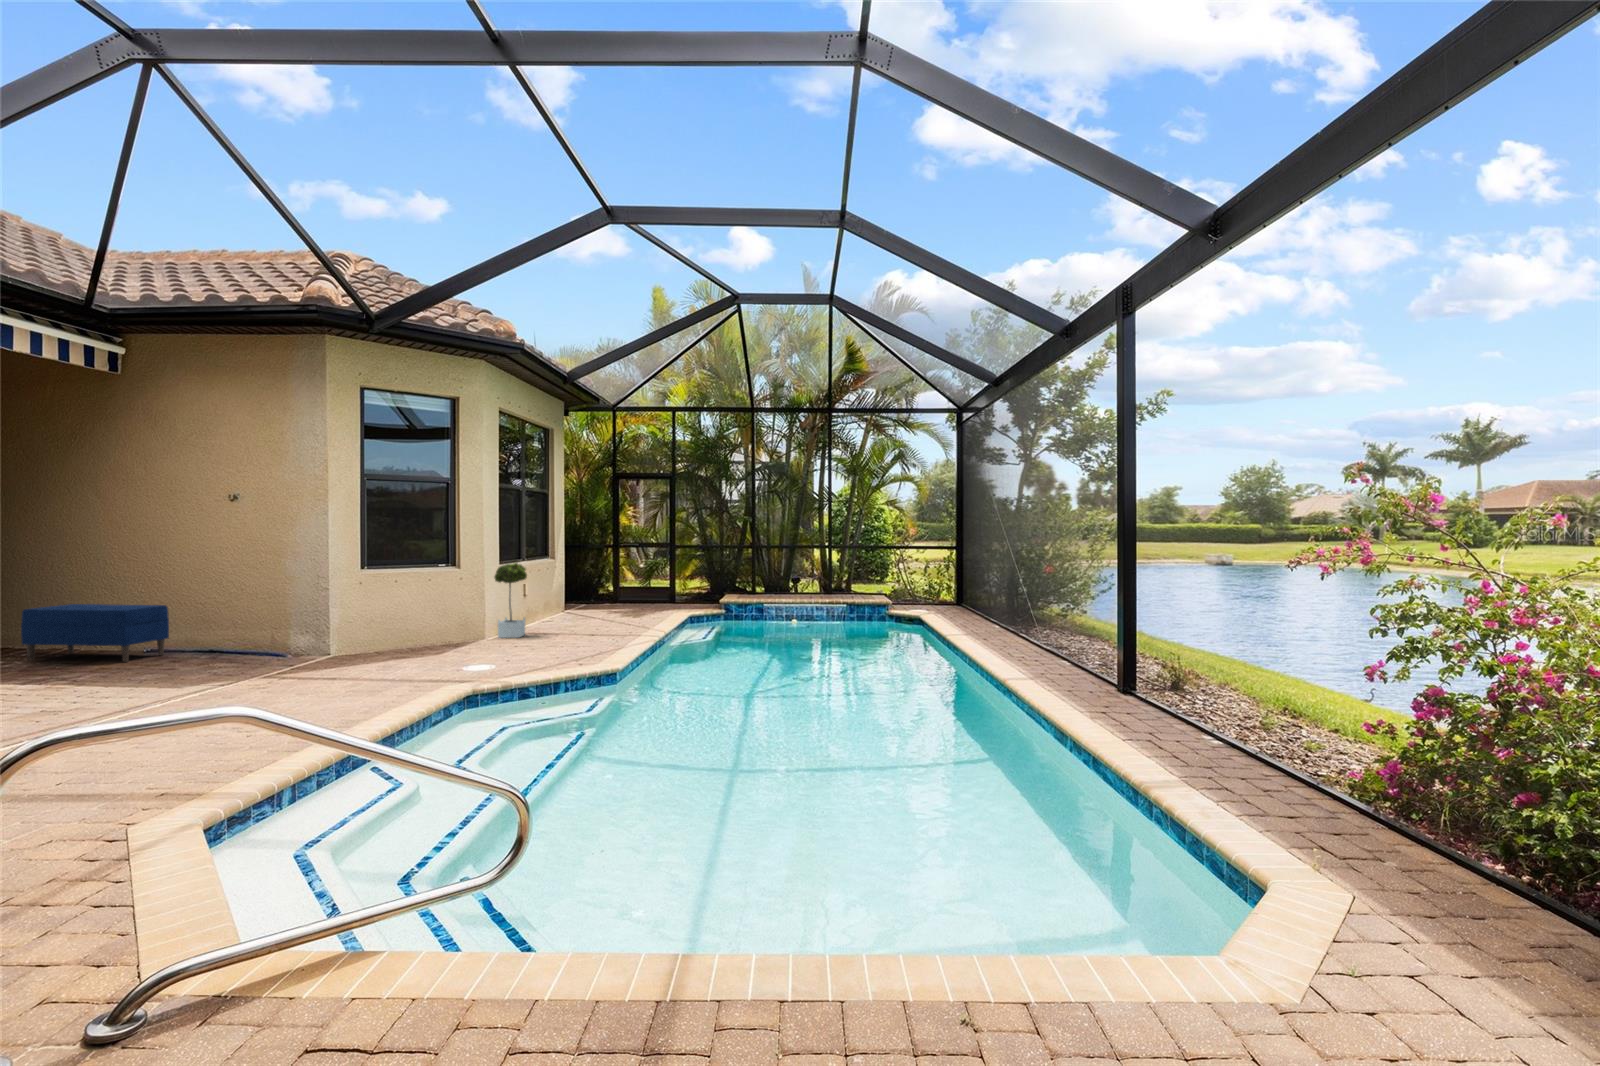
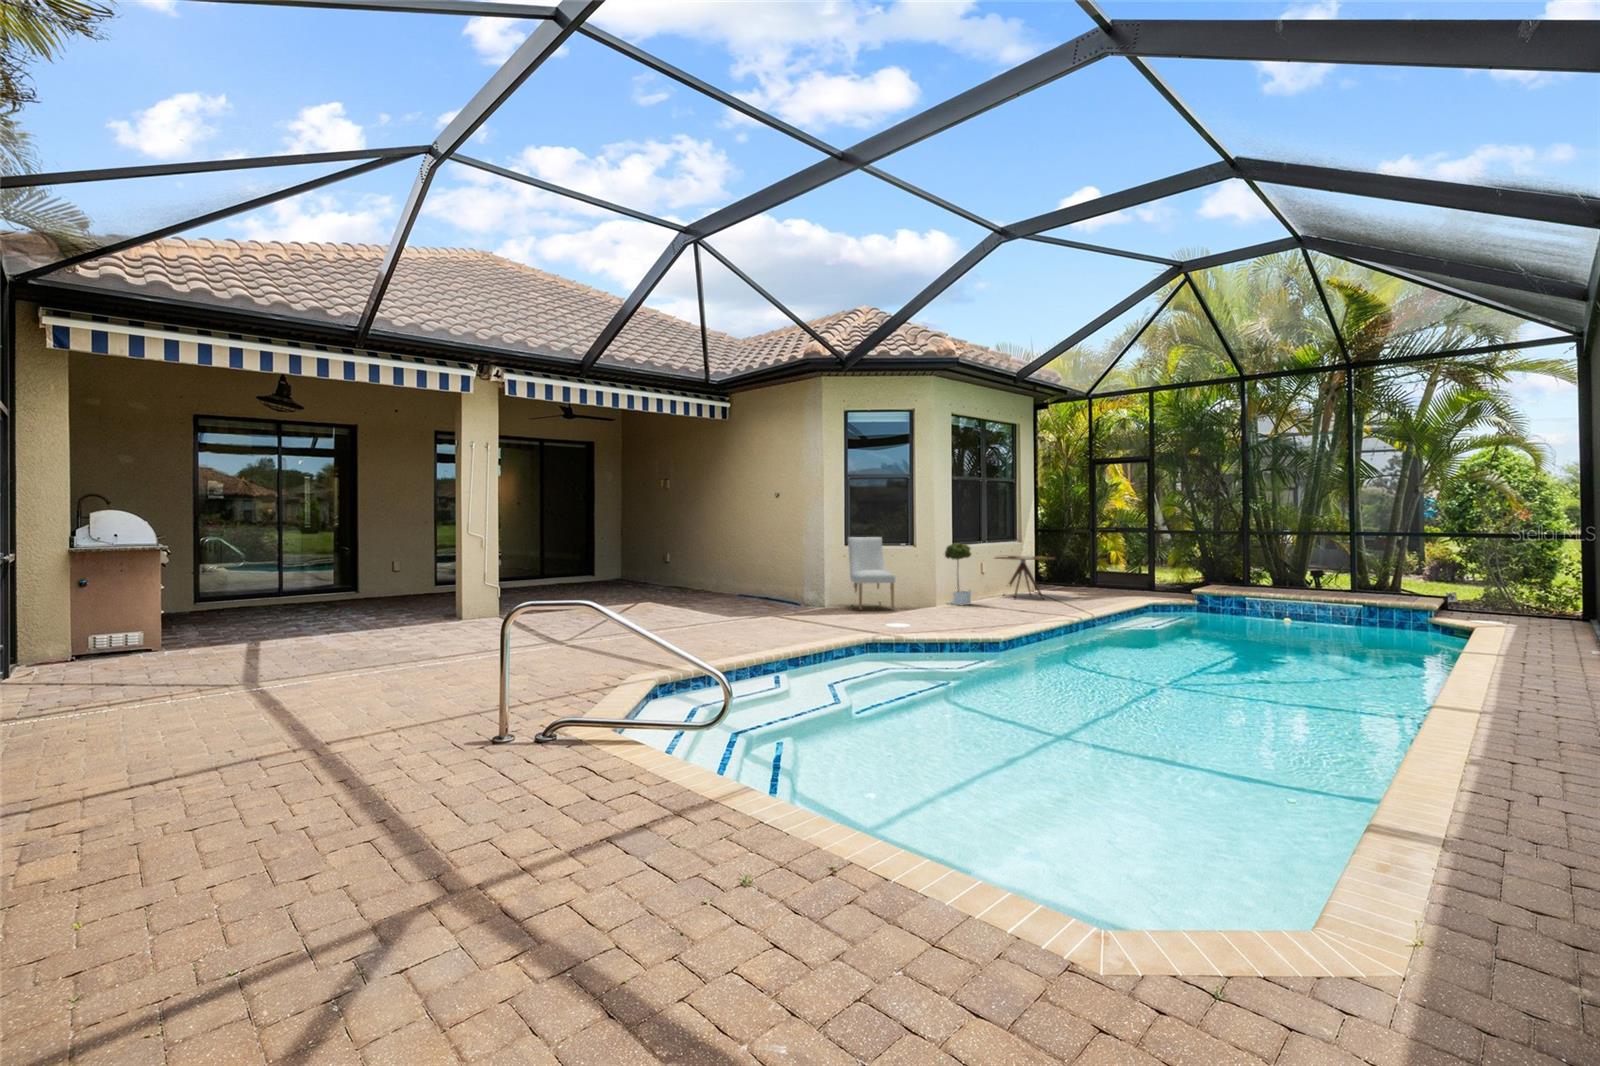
chair: none [371,559,448,658] -> present [848,537,895,610]
round table: none [532,573,604,625] -> present [996,556,1054,599]
bench: present [21,604,169,662] -> none [683,561,745,596]

